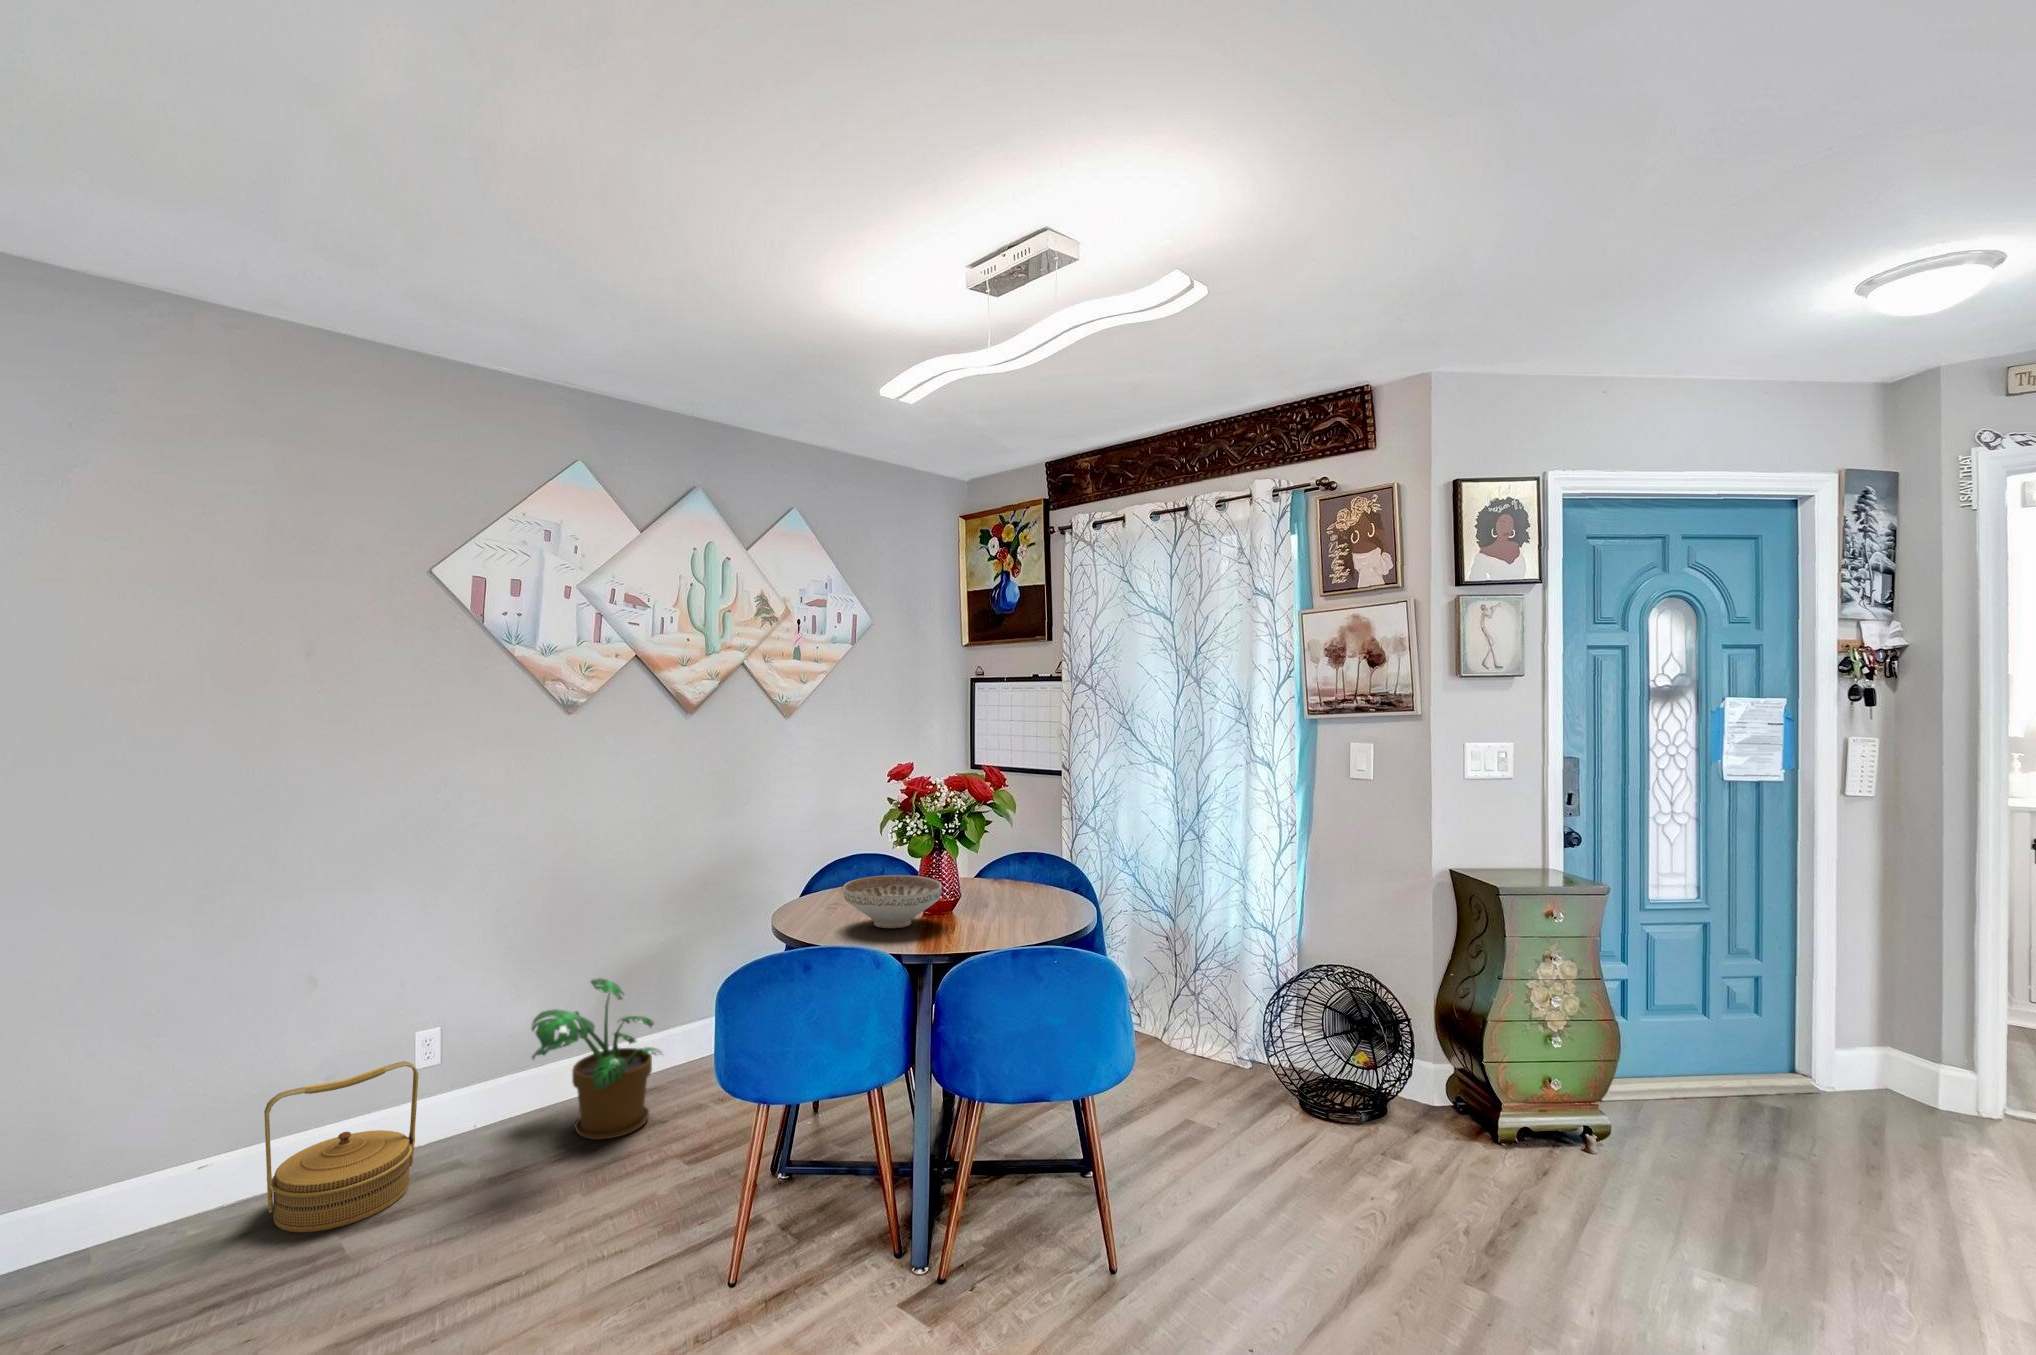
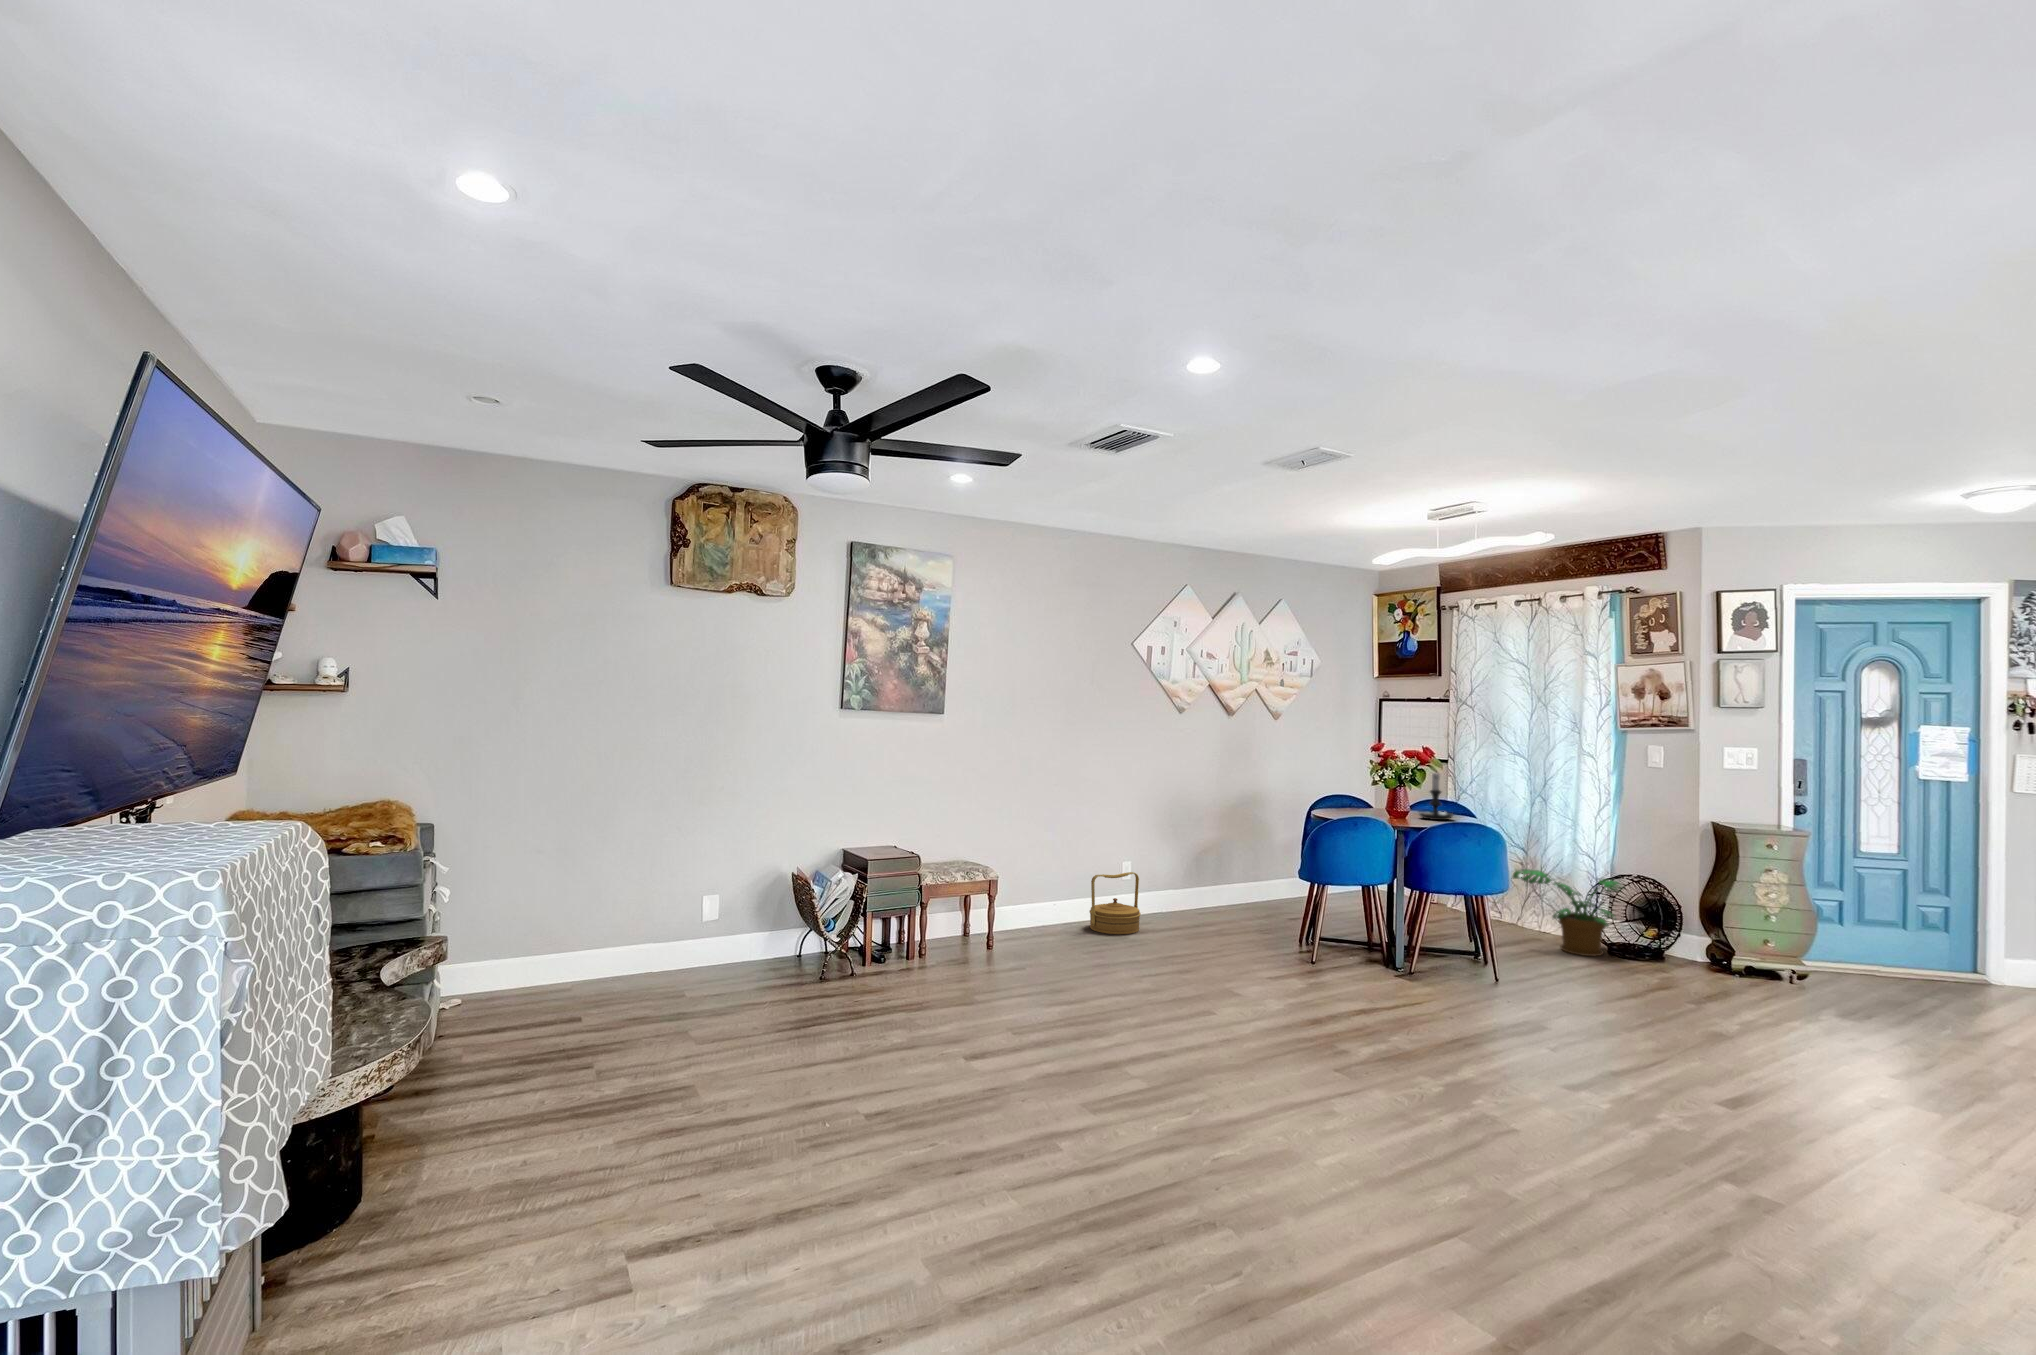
candle holder: none [986,805,1048,899] -> present [1419,773,1453,820]
decorative bowl: present [843,875,942,928] -> none [1352,800,1403,822]
potted plant: present [532,978,661,1140] -> present [1513,869,1625,956]

